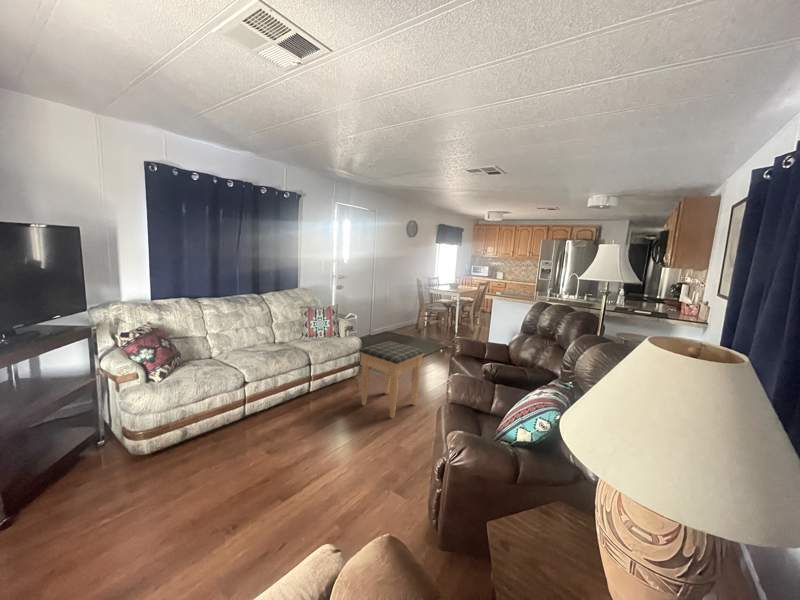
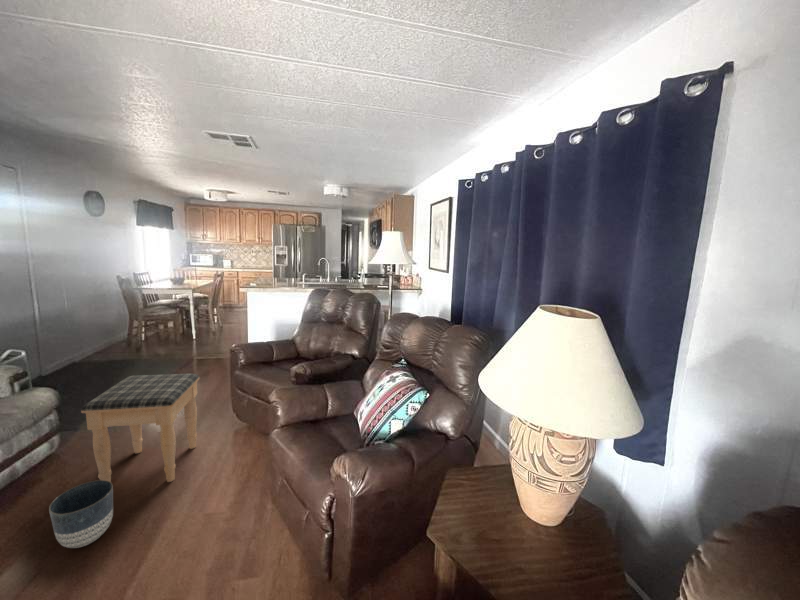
planter: none [332,393,358,428] -> present [49,480,113,548]

